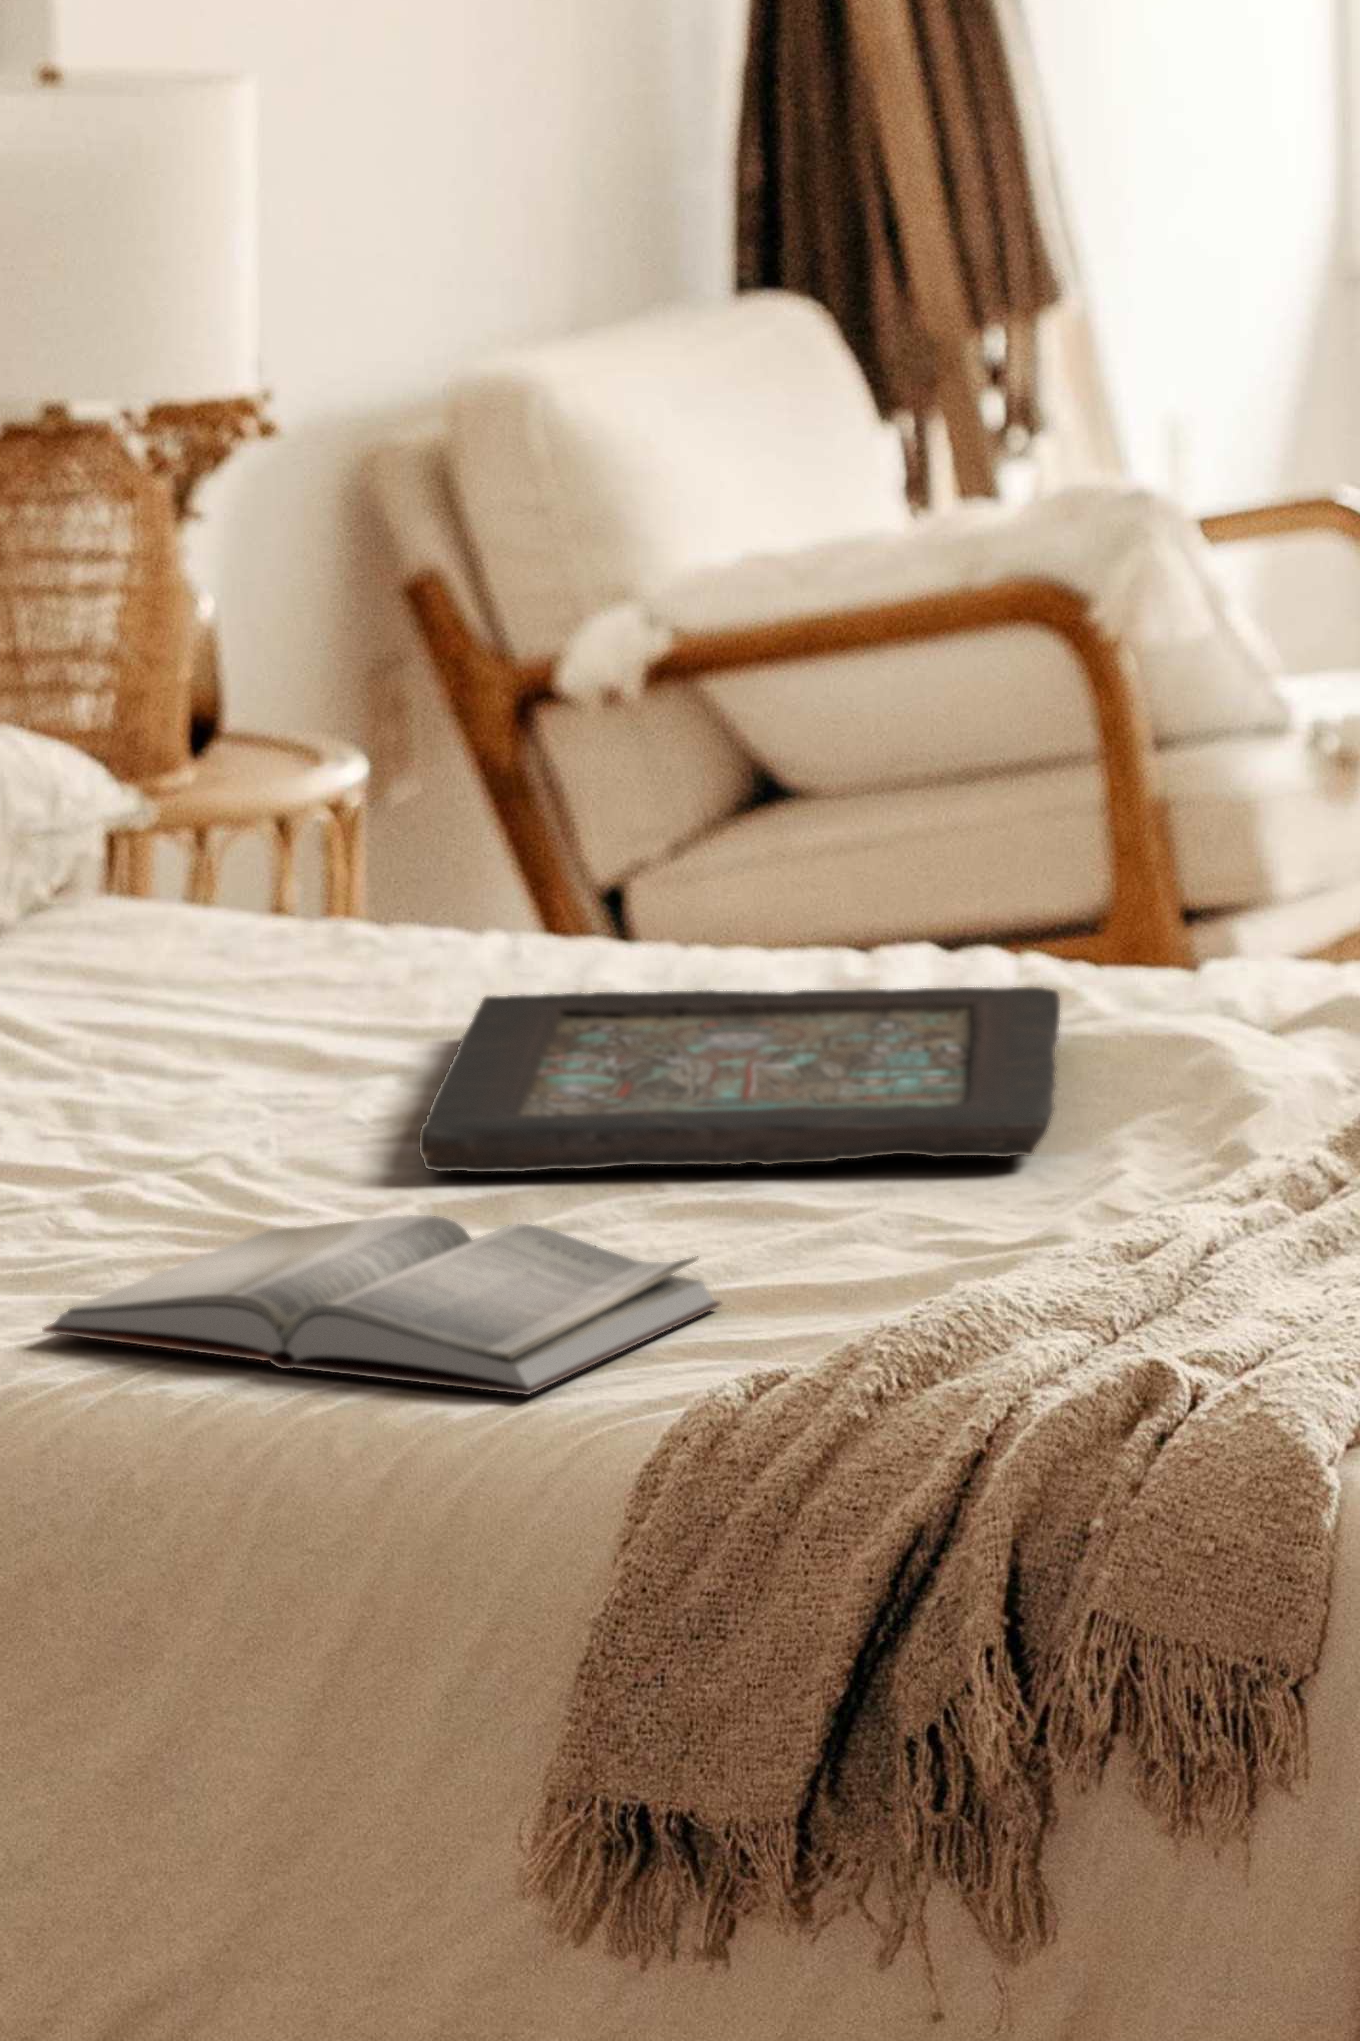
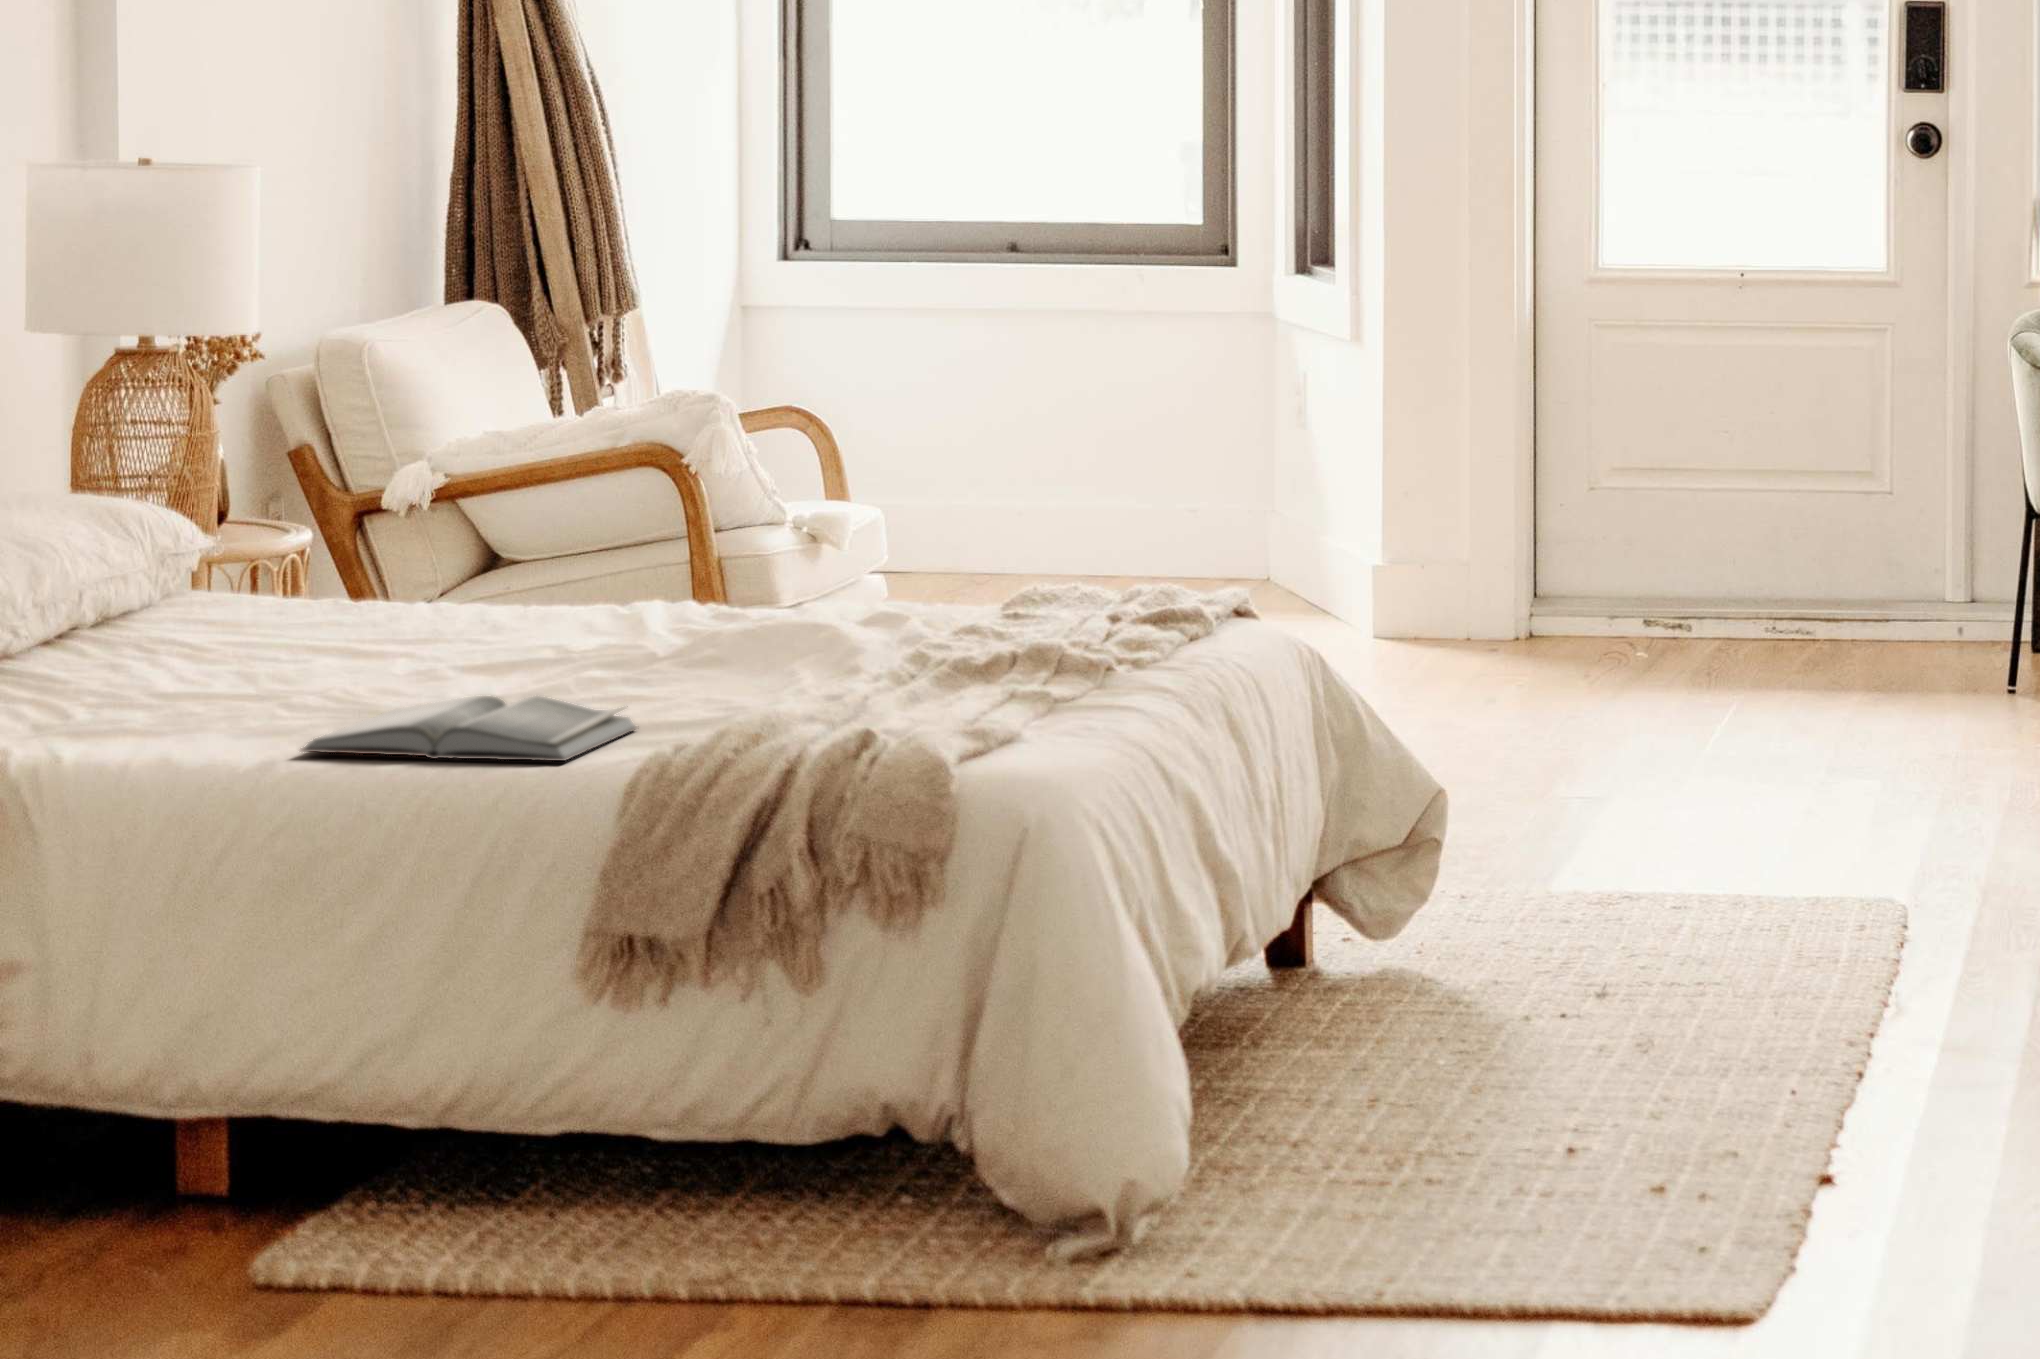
decorative tray: present [419,987,1060,1172] -> none [447,608,772,688]

